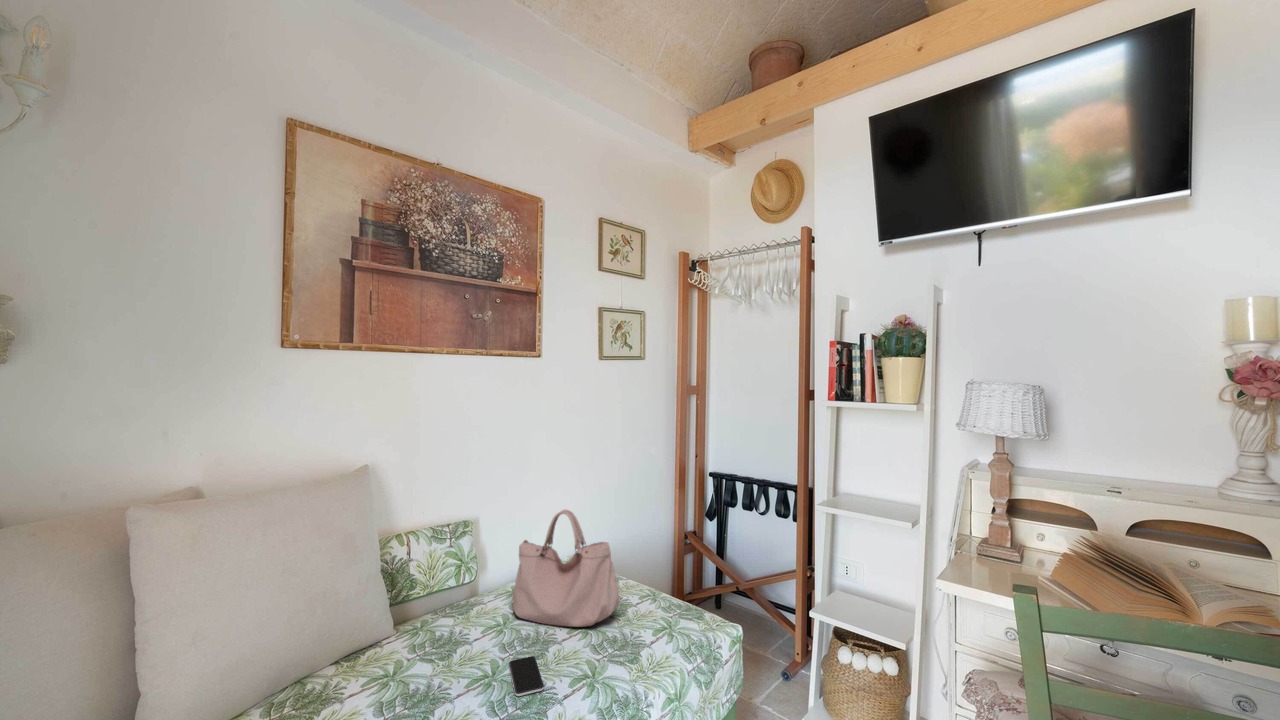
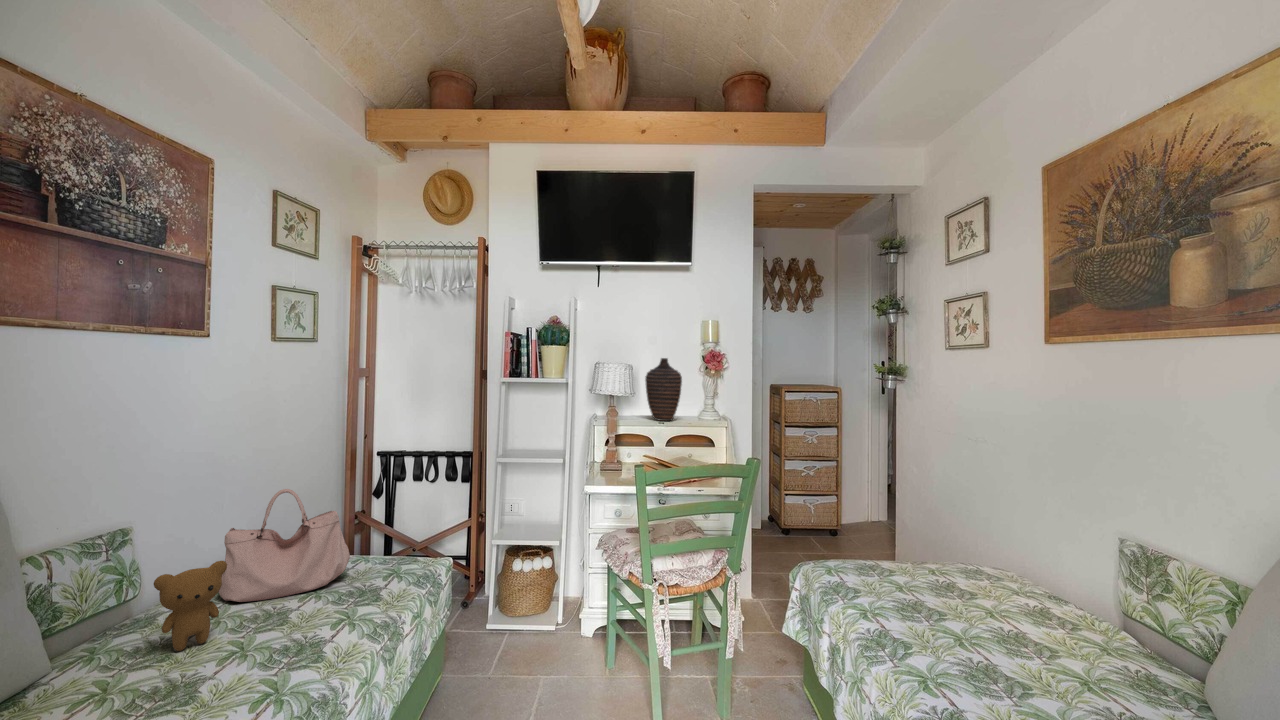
decorative vase: none [1076,371,1173,491] -> present [645,358,682,421]
teddy bear: none [426,580,484,663] -> present [154,561,227,651]
smartphone: present [509,656,544,696] -> none [261,616,316,640]

